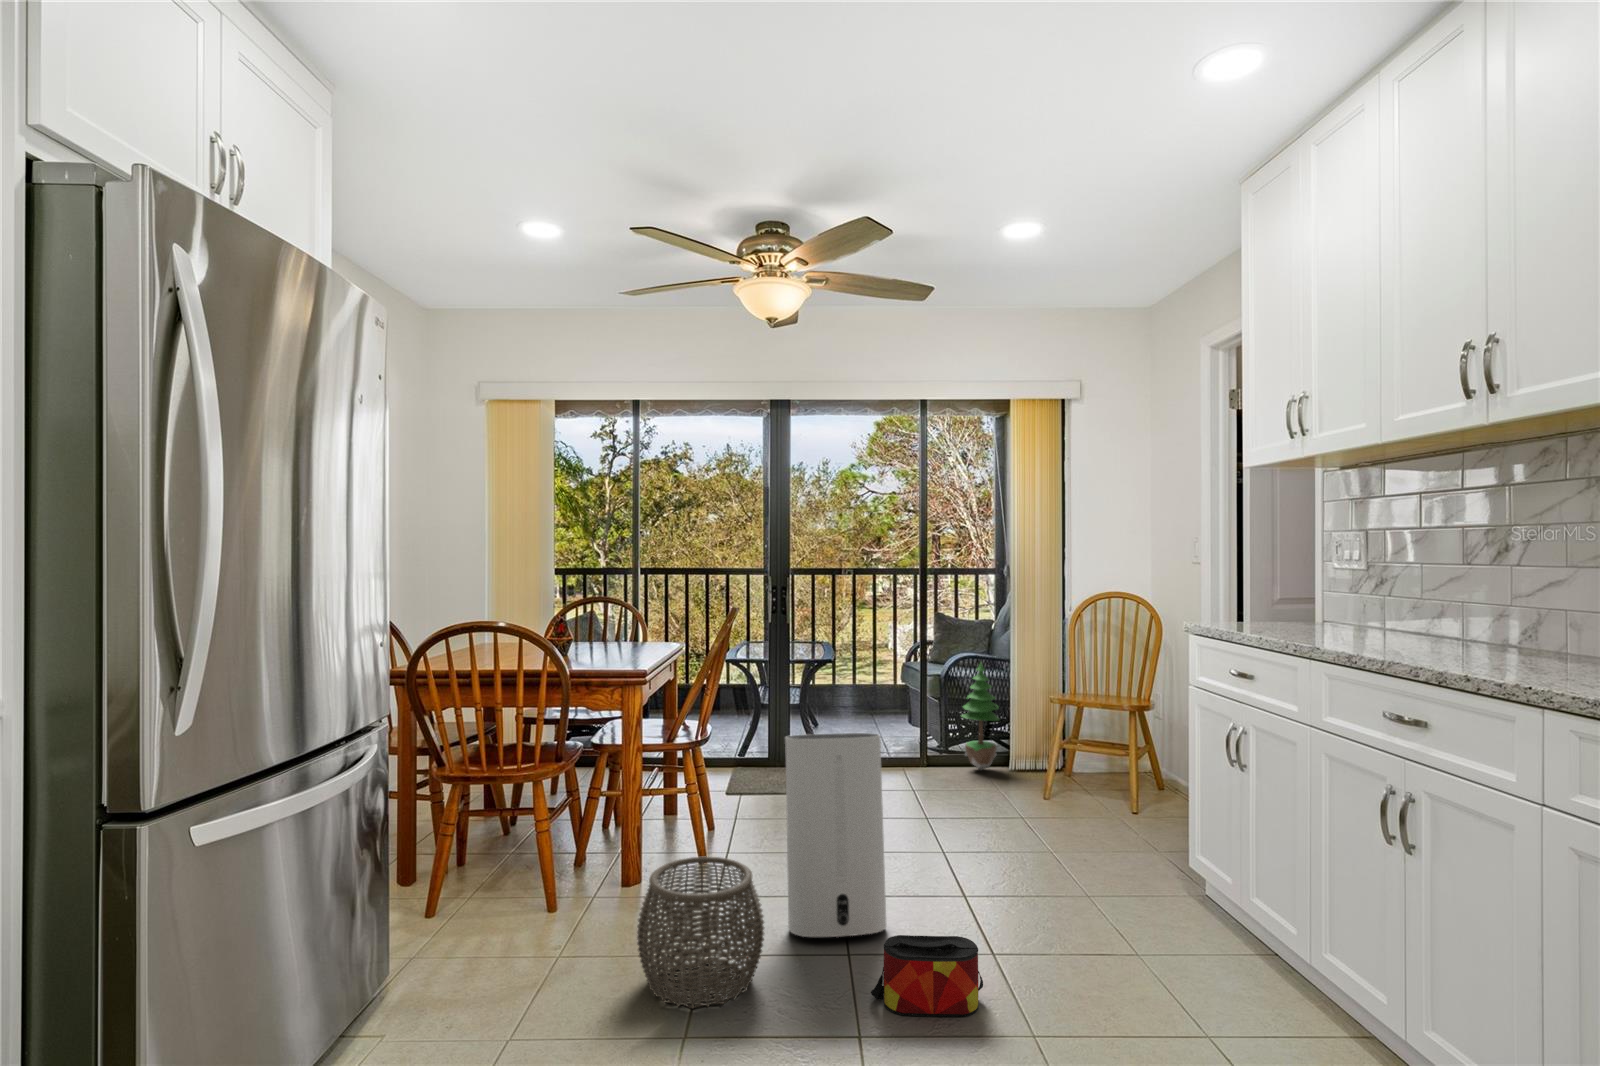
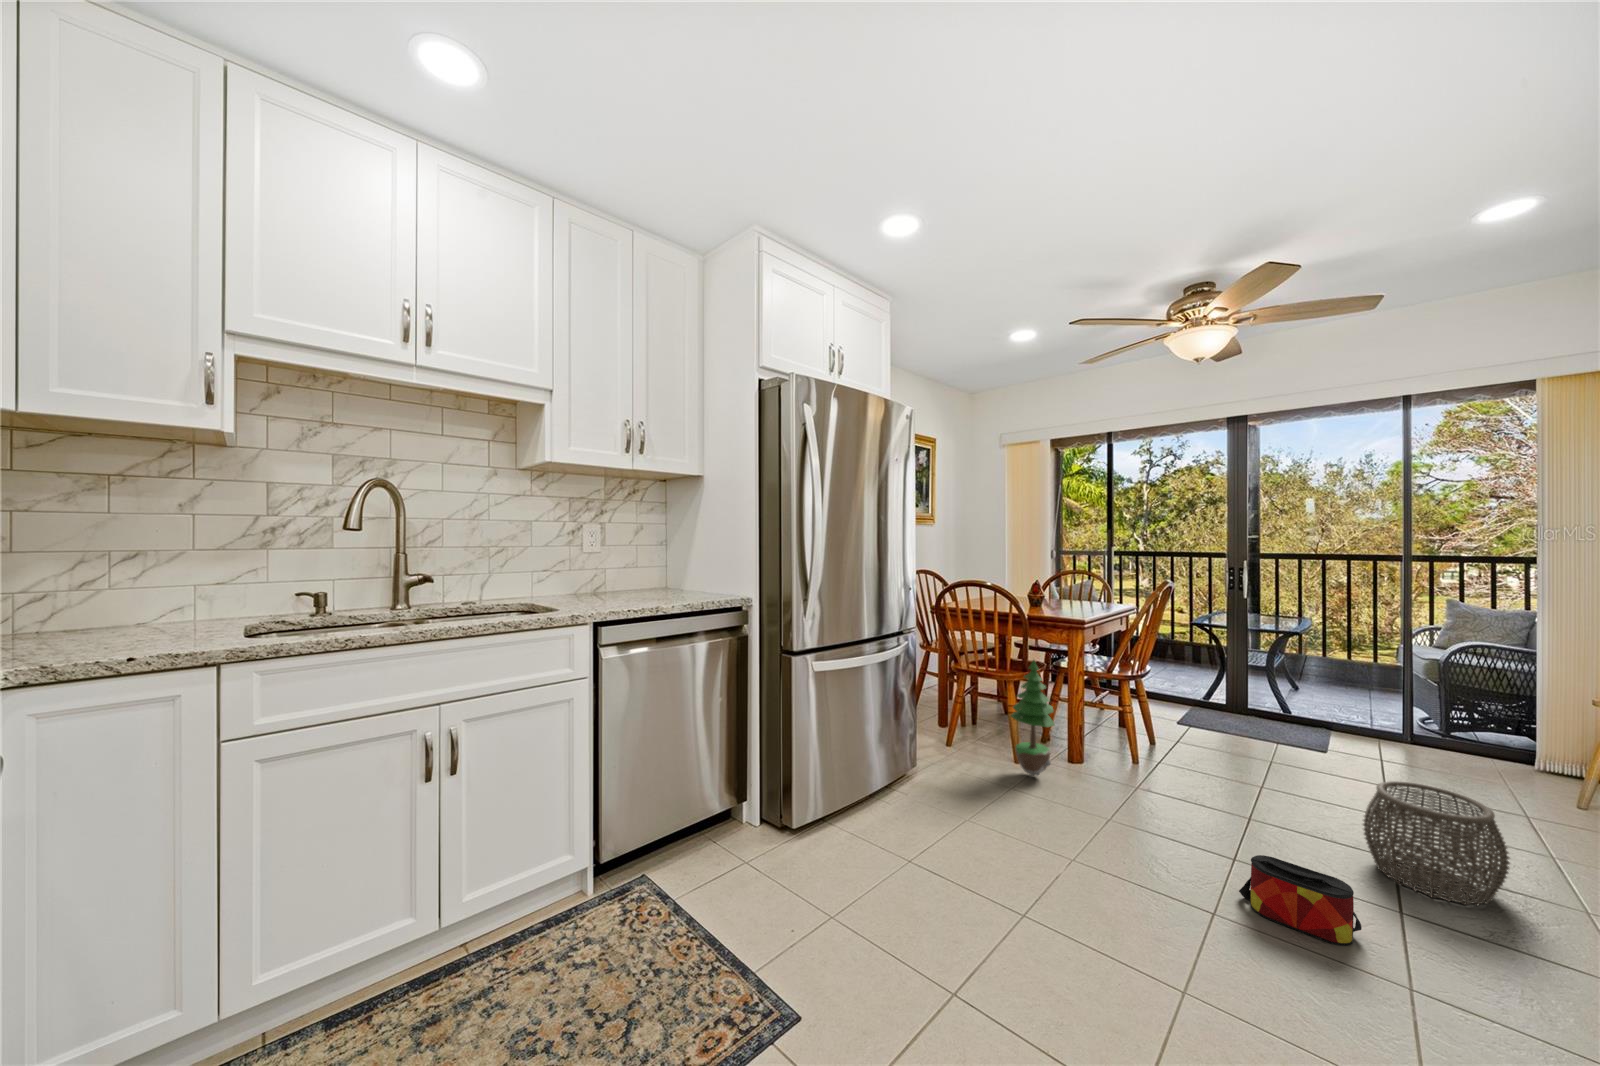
potted tree: present [962,663,999,770] -> present [1011,660,1055,776]
air purifier: present [785,733,886,937] -> none [1186,683,1284,855]
woven basket: present [637,857,764,1008] -> present [1363,781,1510,905]

